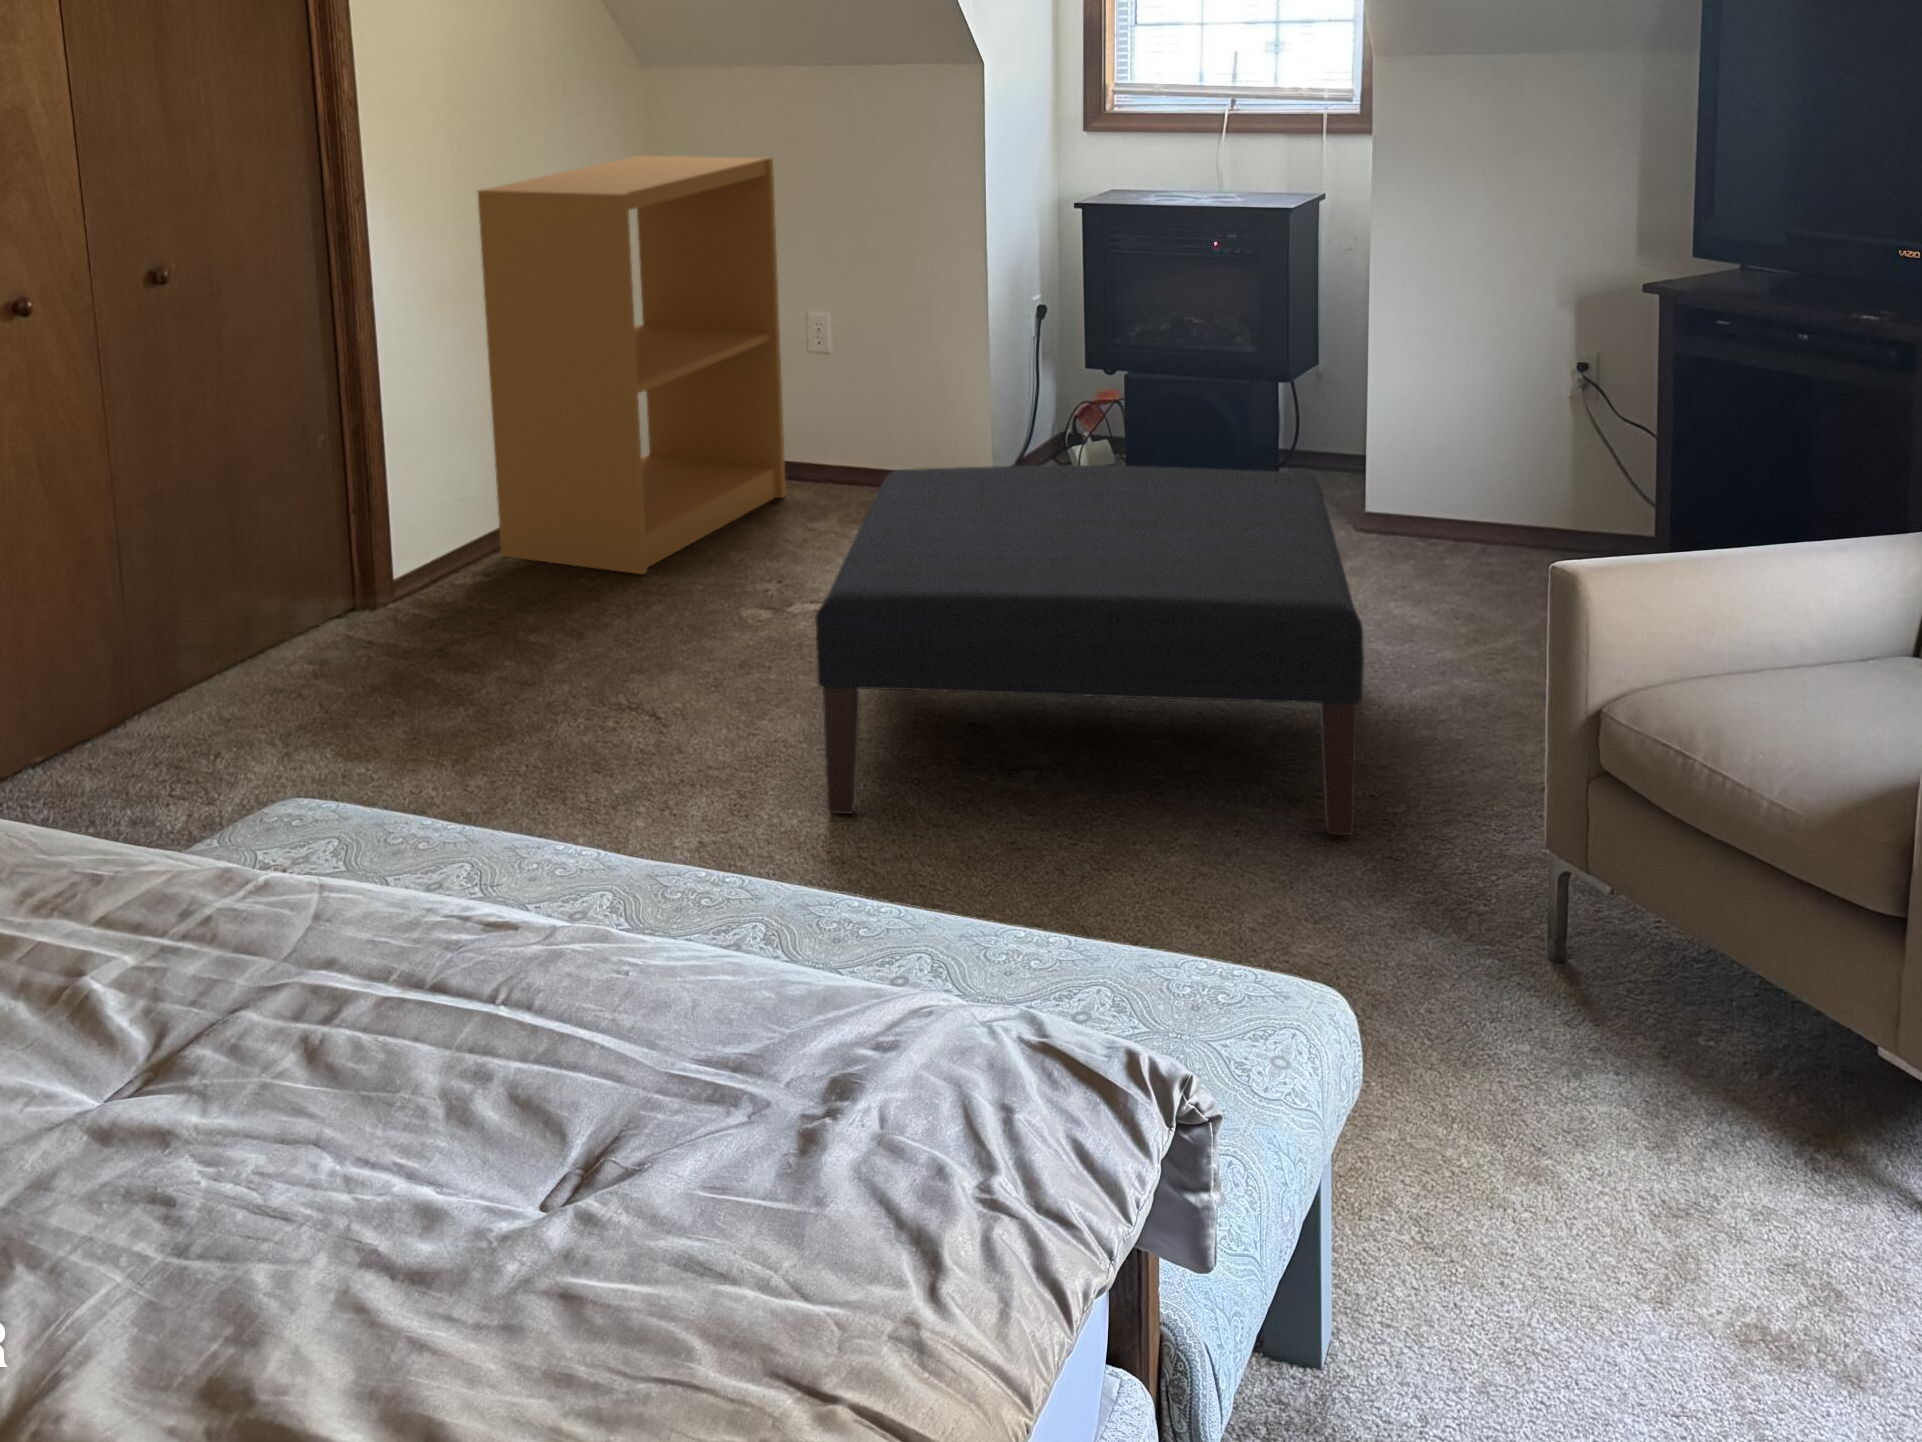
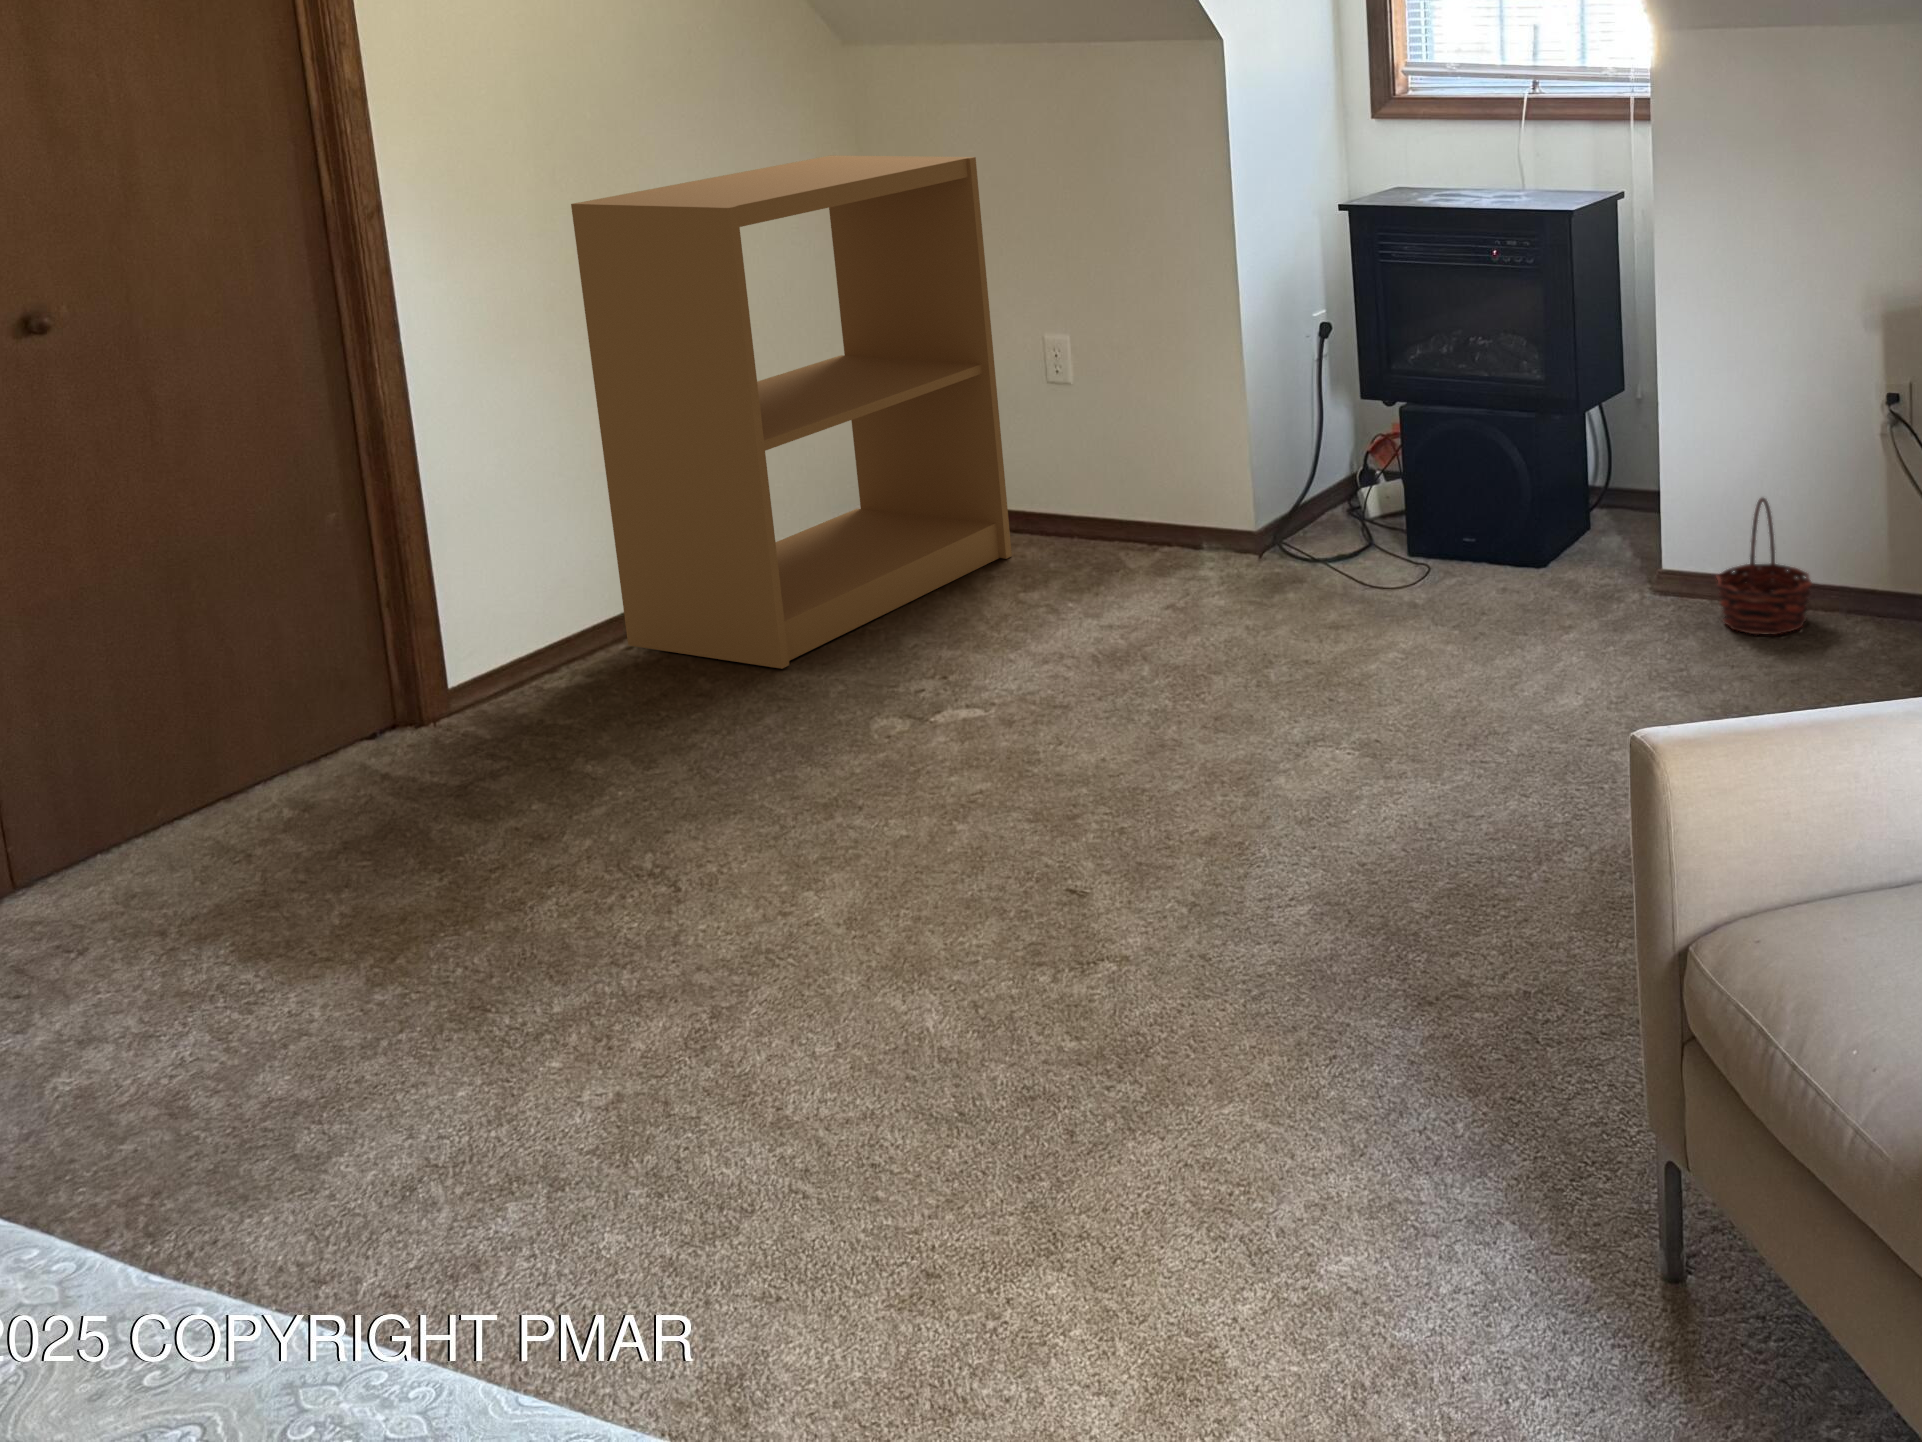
basket: none [1421,449,1507,564] -> present [1717,498,1812,635]
ottoman: present [815,465,1364,836] -> none [776,547,1539,1059]

